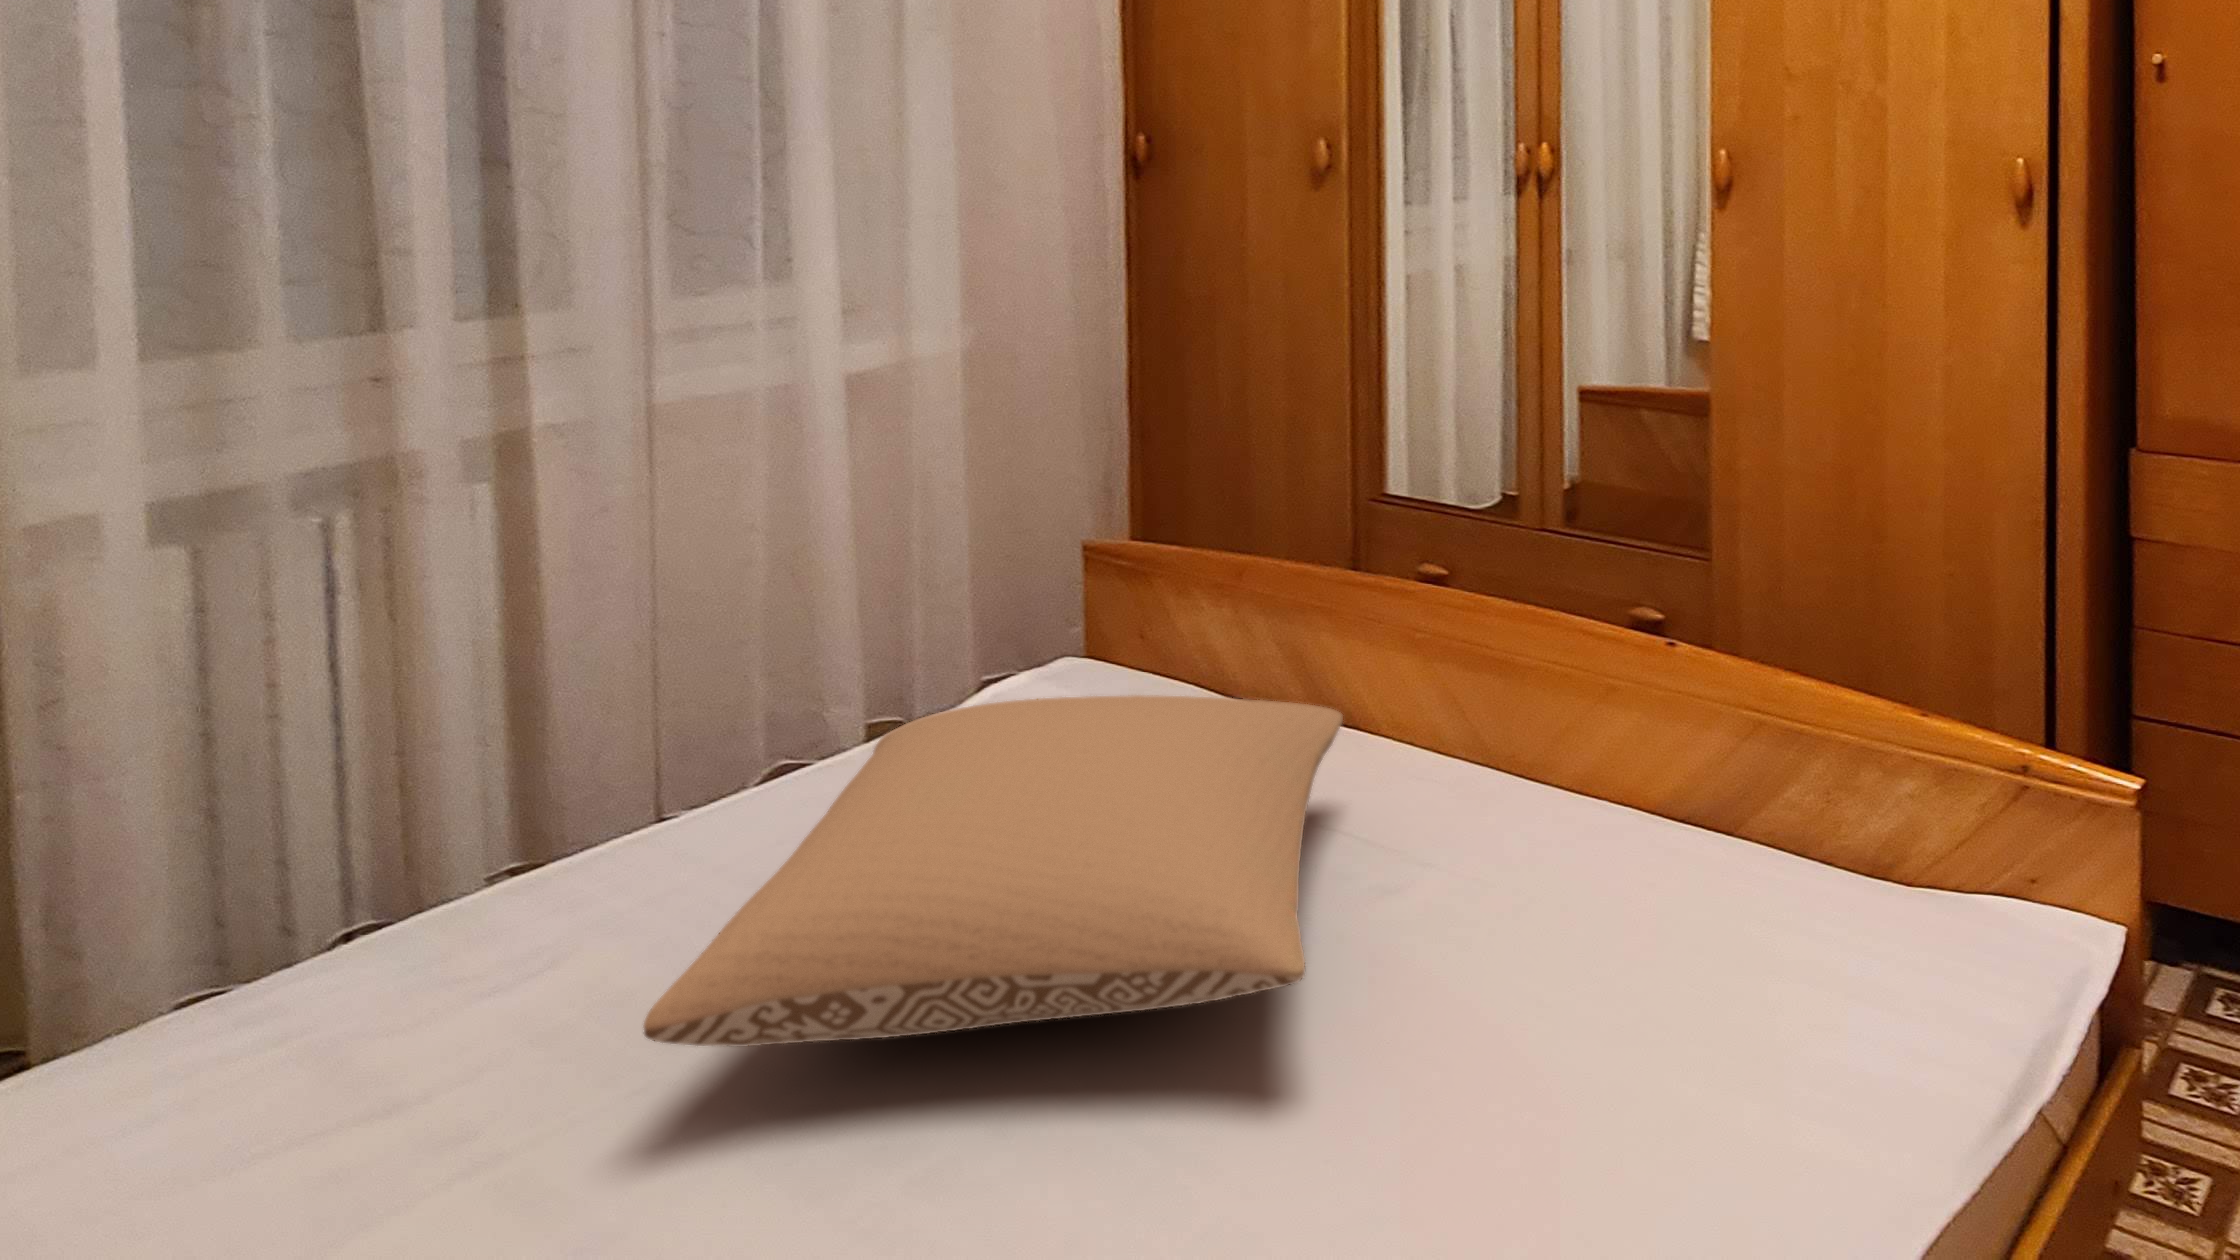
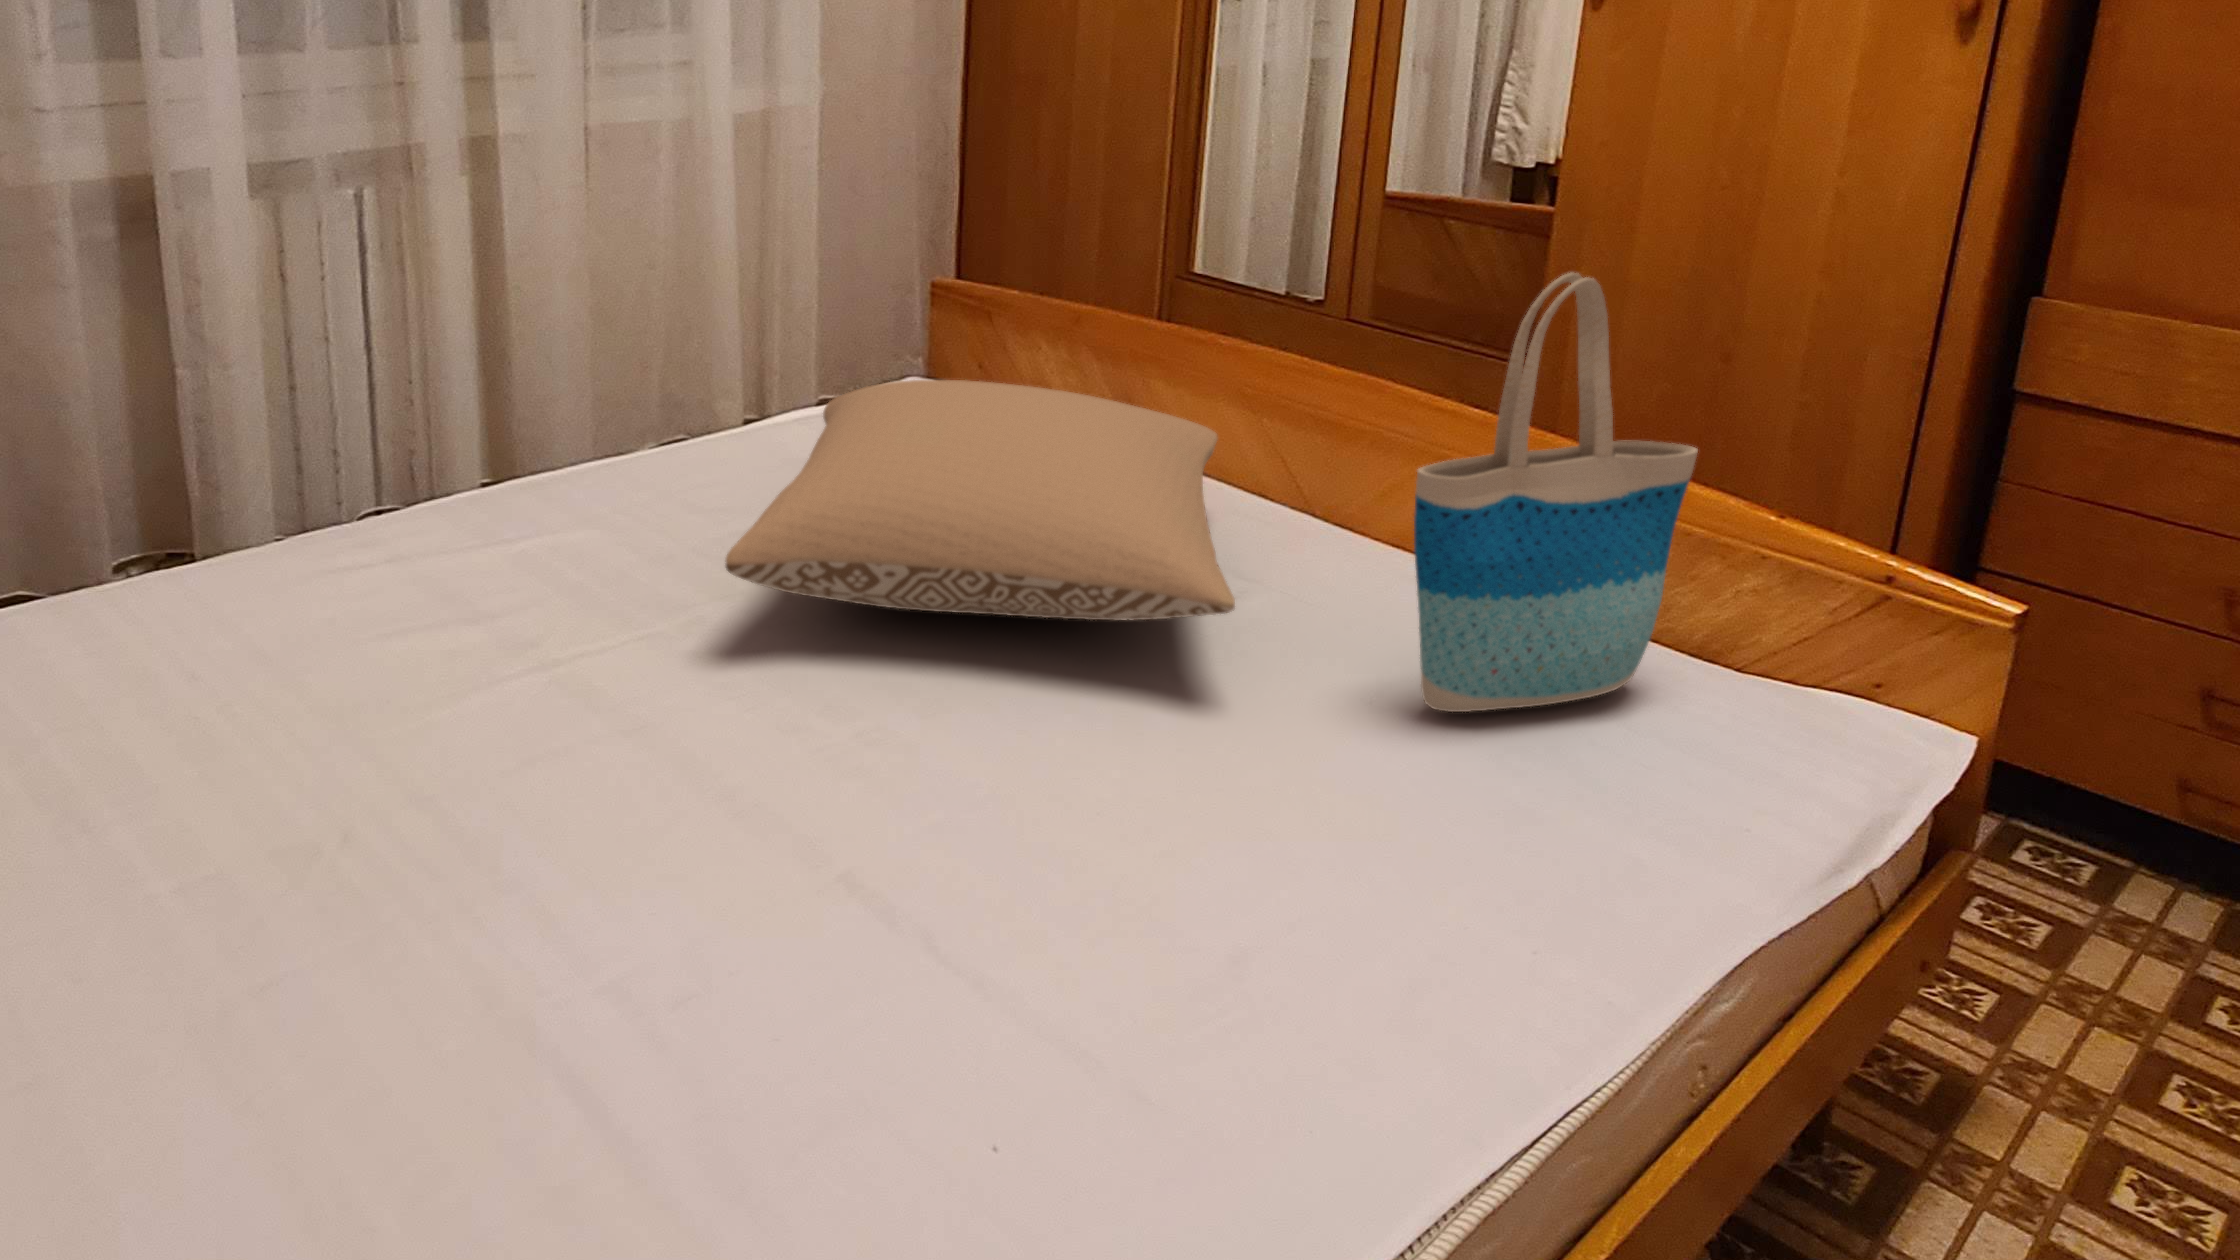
tote bag: none [1494,526,1797,1055] -> present [1414,273,1698,712]

